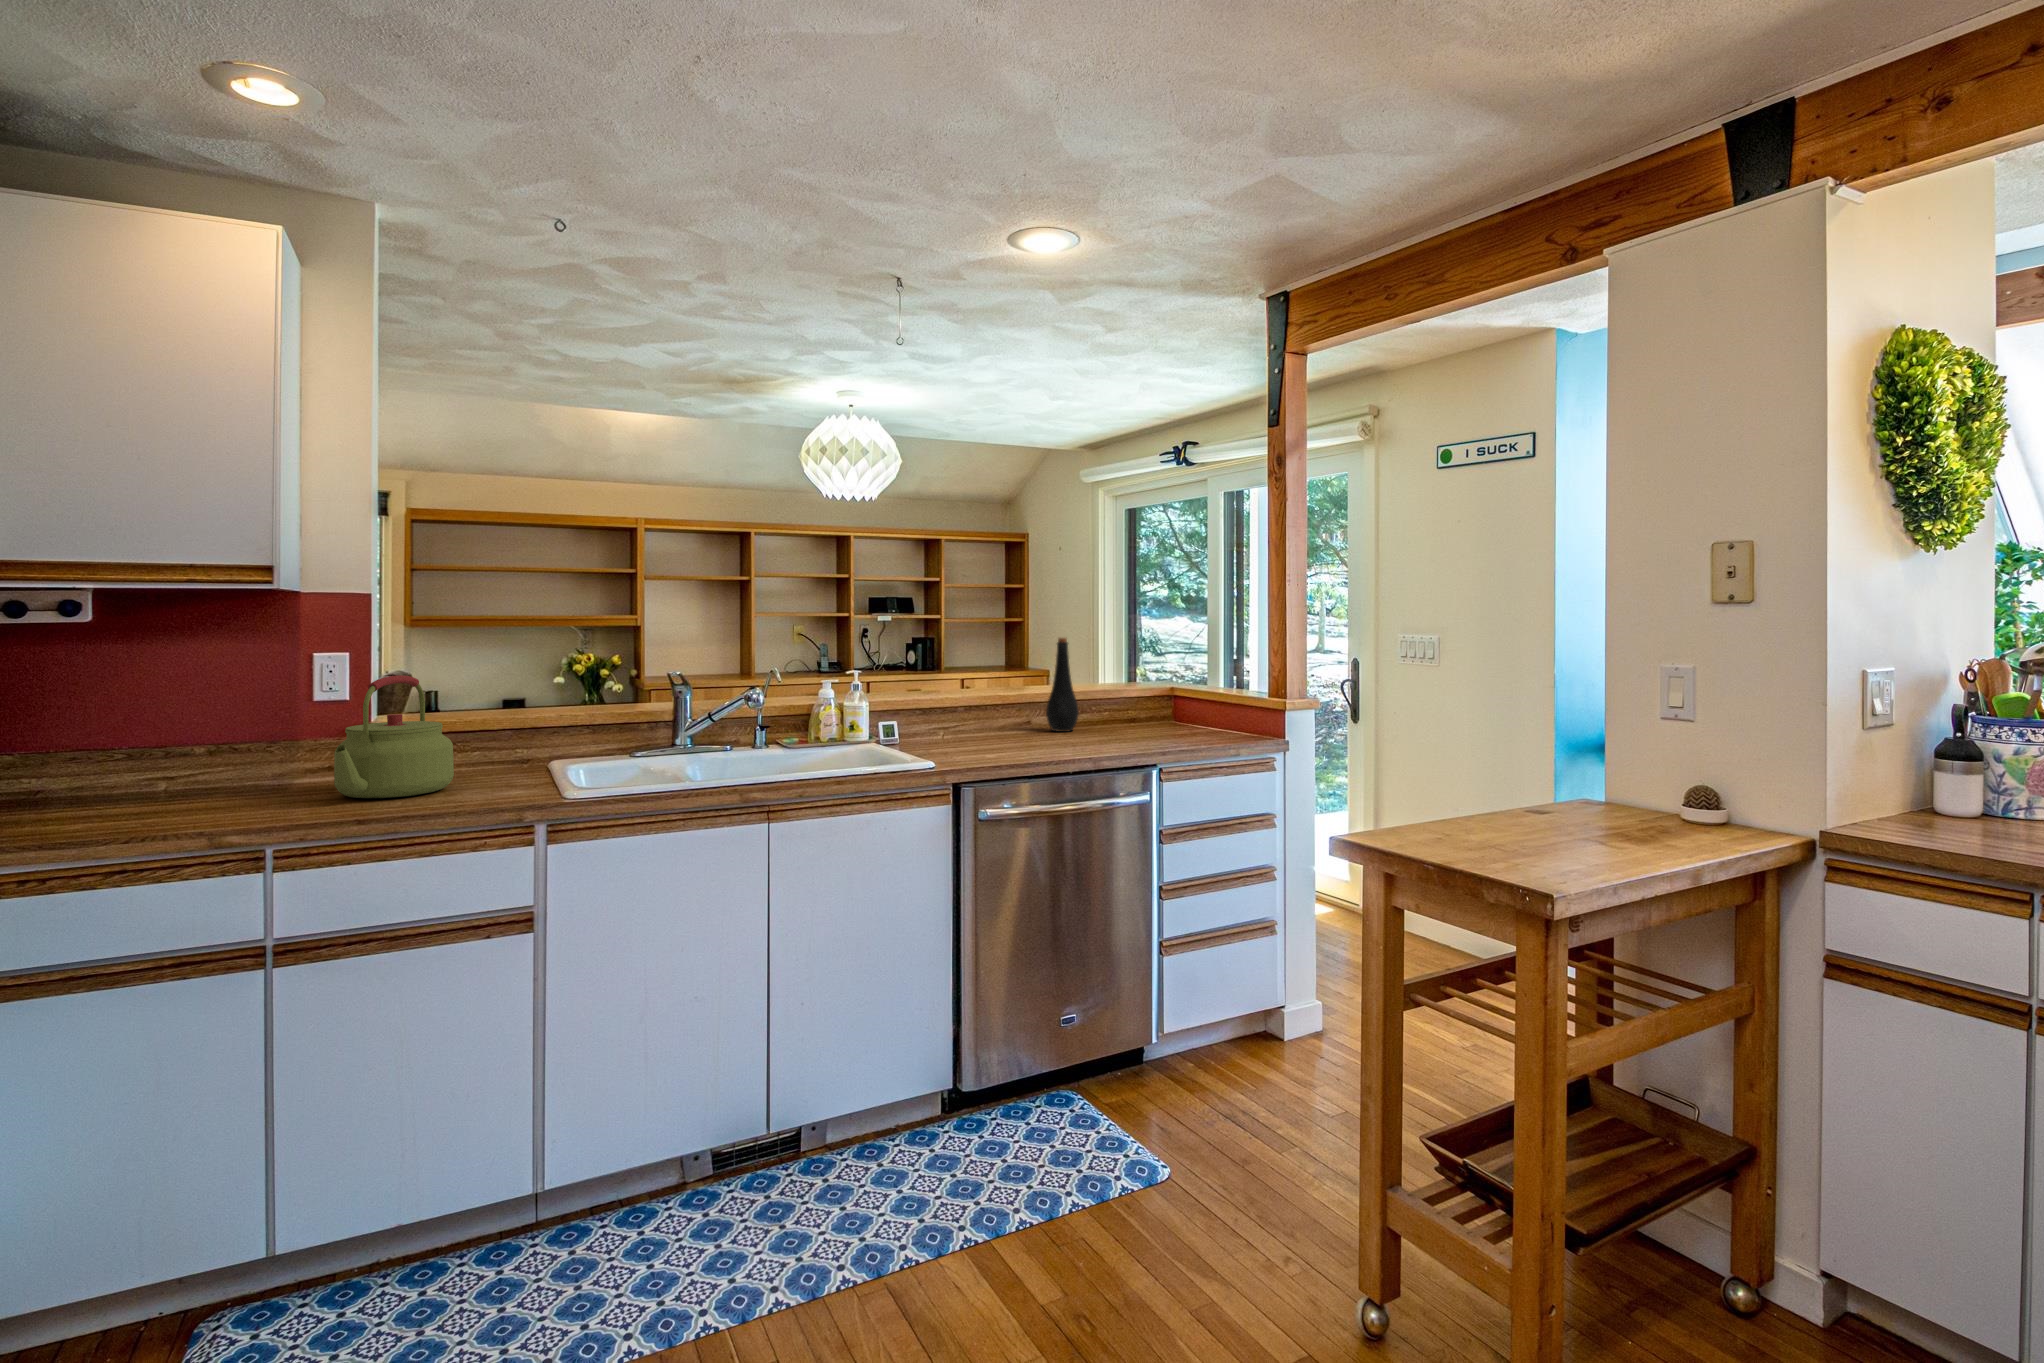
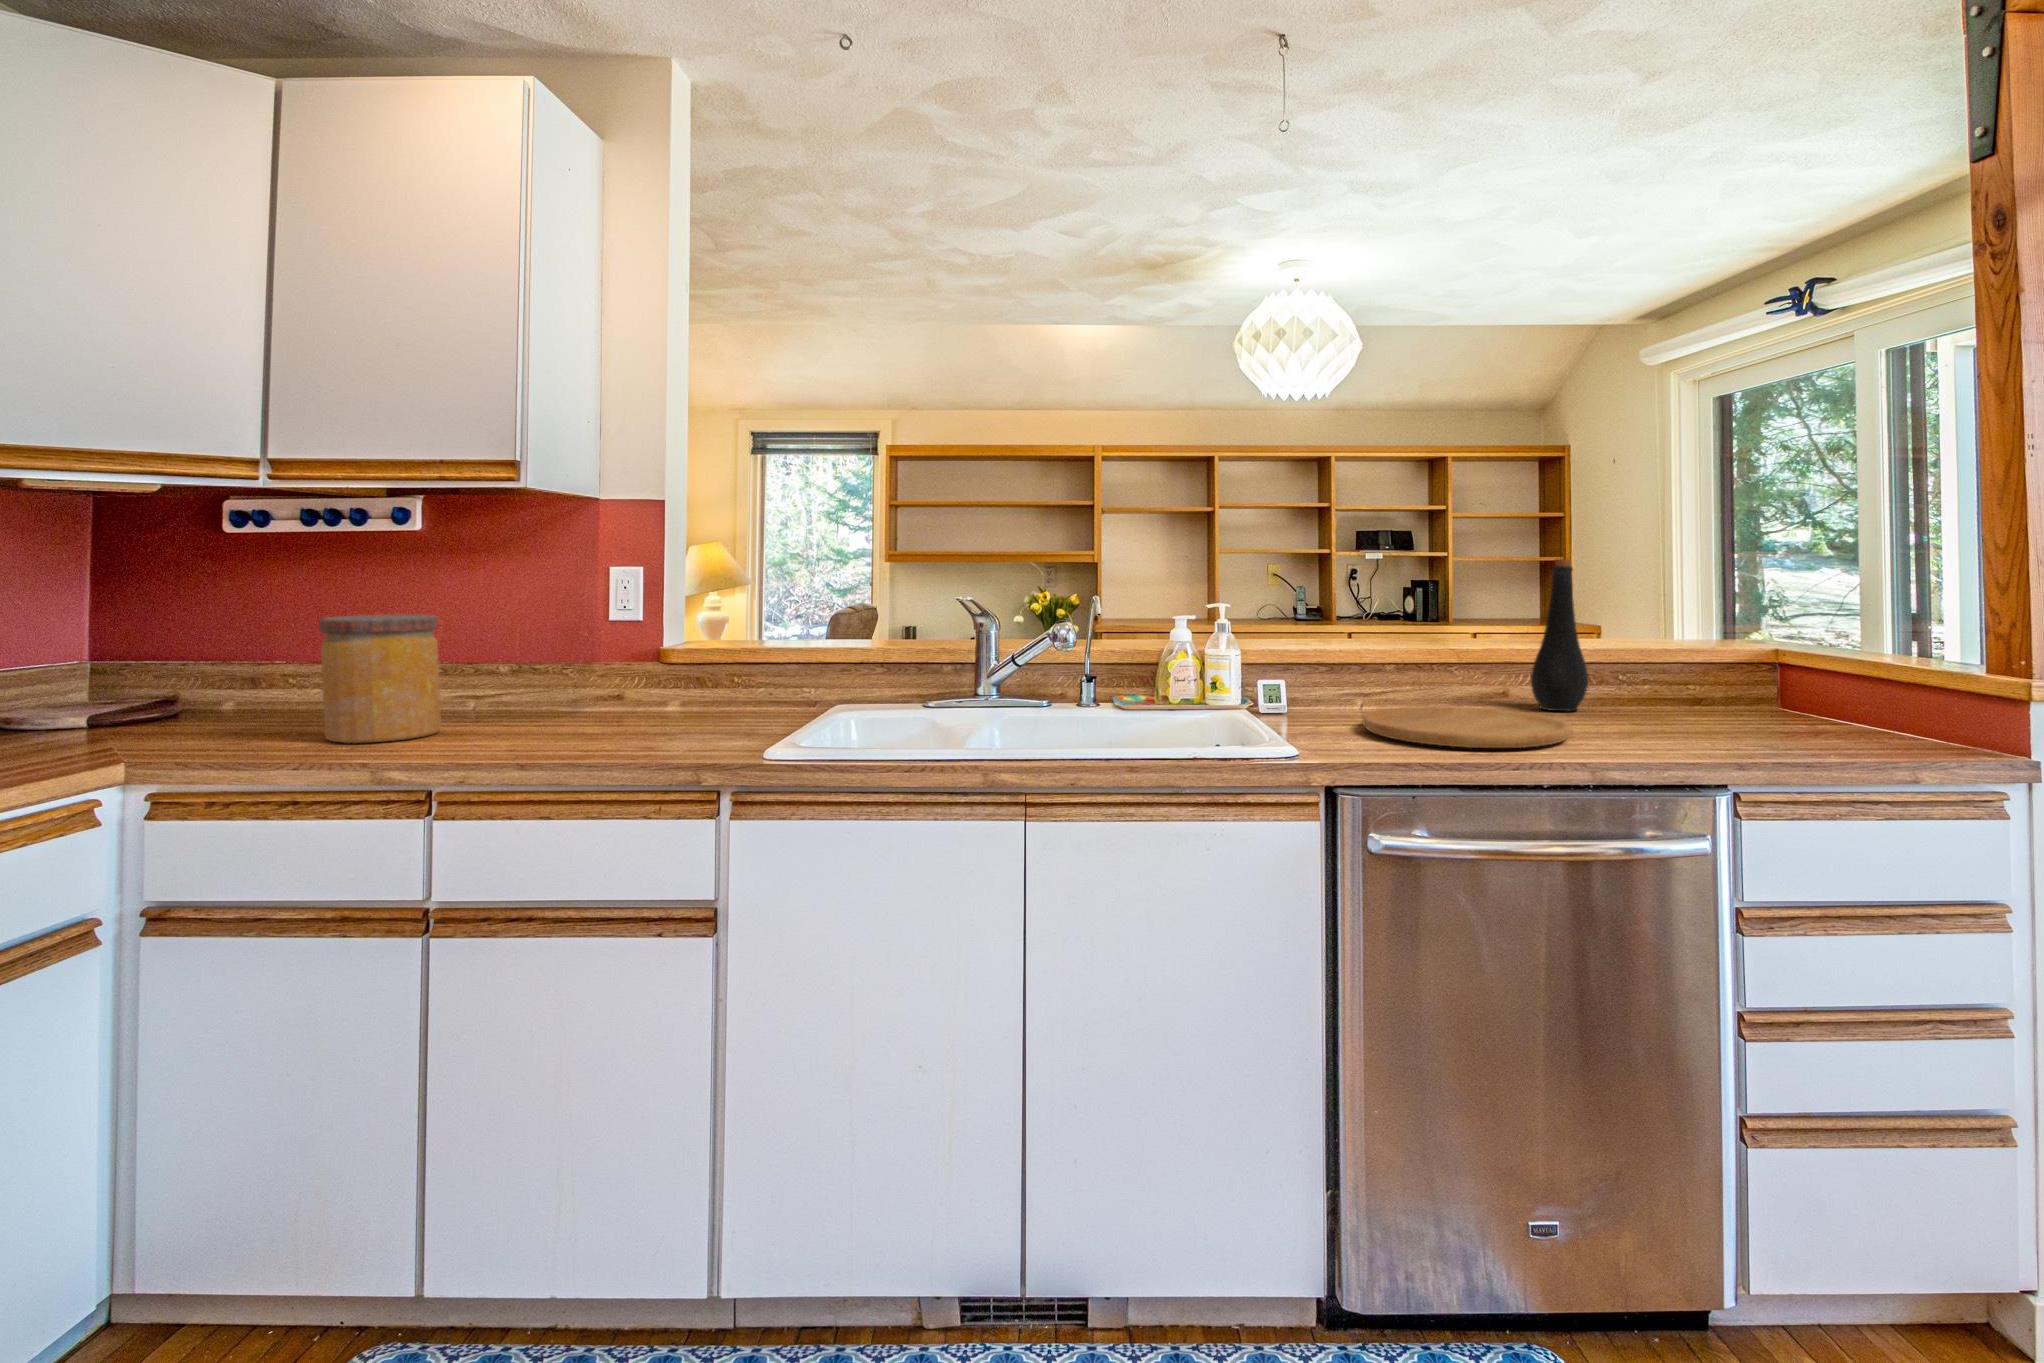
kettle: present [334,675,454,798] -> none [498,587,666,742]
jar: none [121,703,233,815] -> present [319,614,441,743]
cutting board: none [956,732,1078,755] -> present [1363,706,1572,748]

